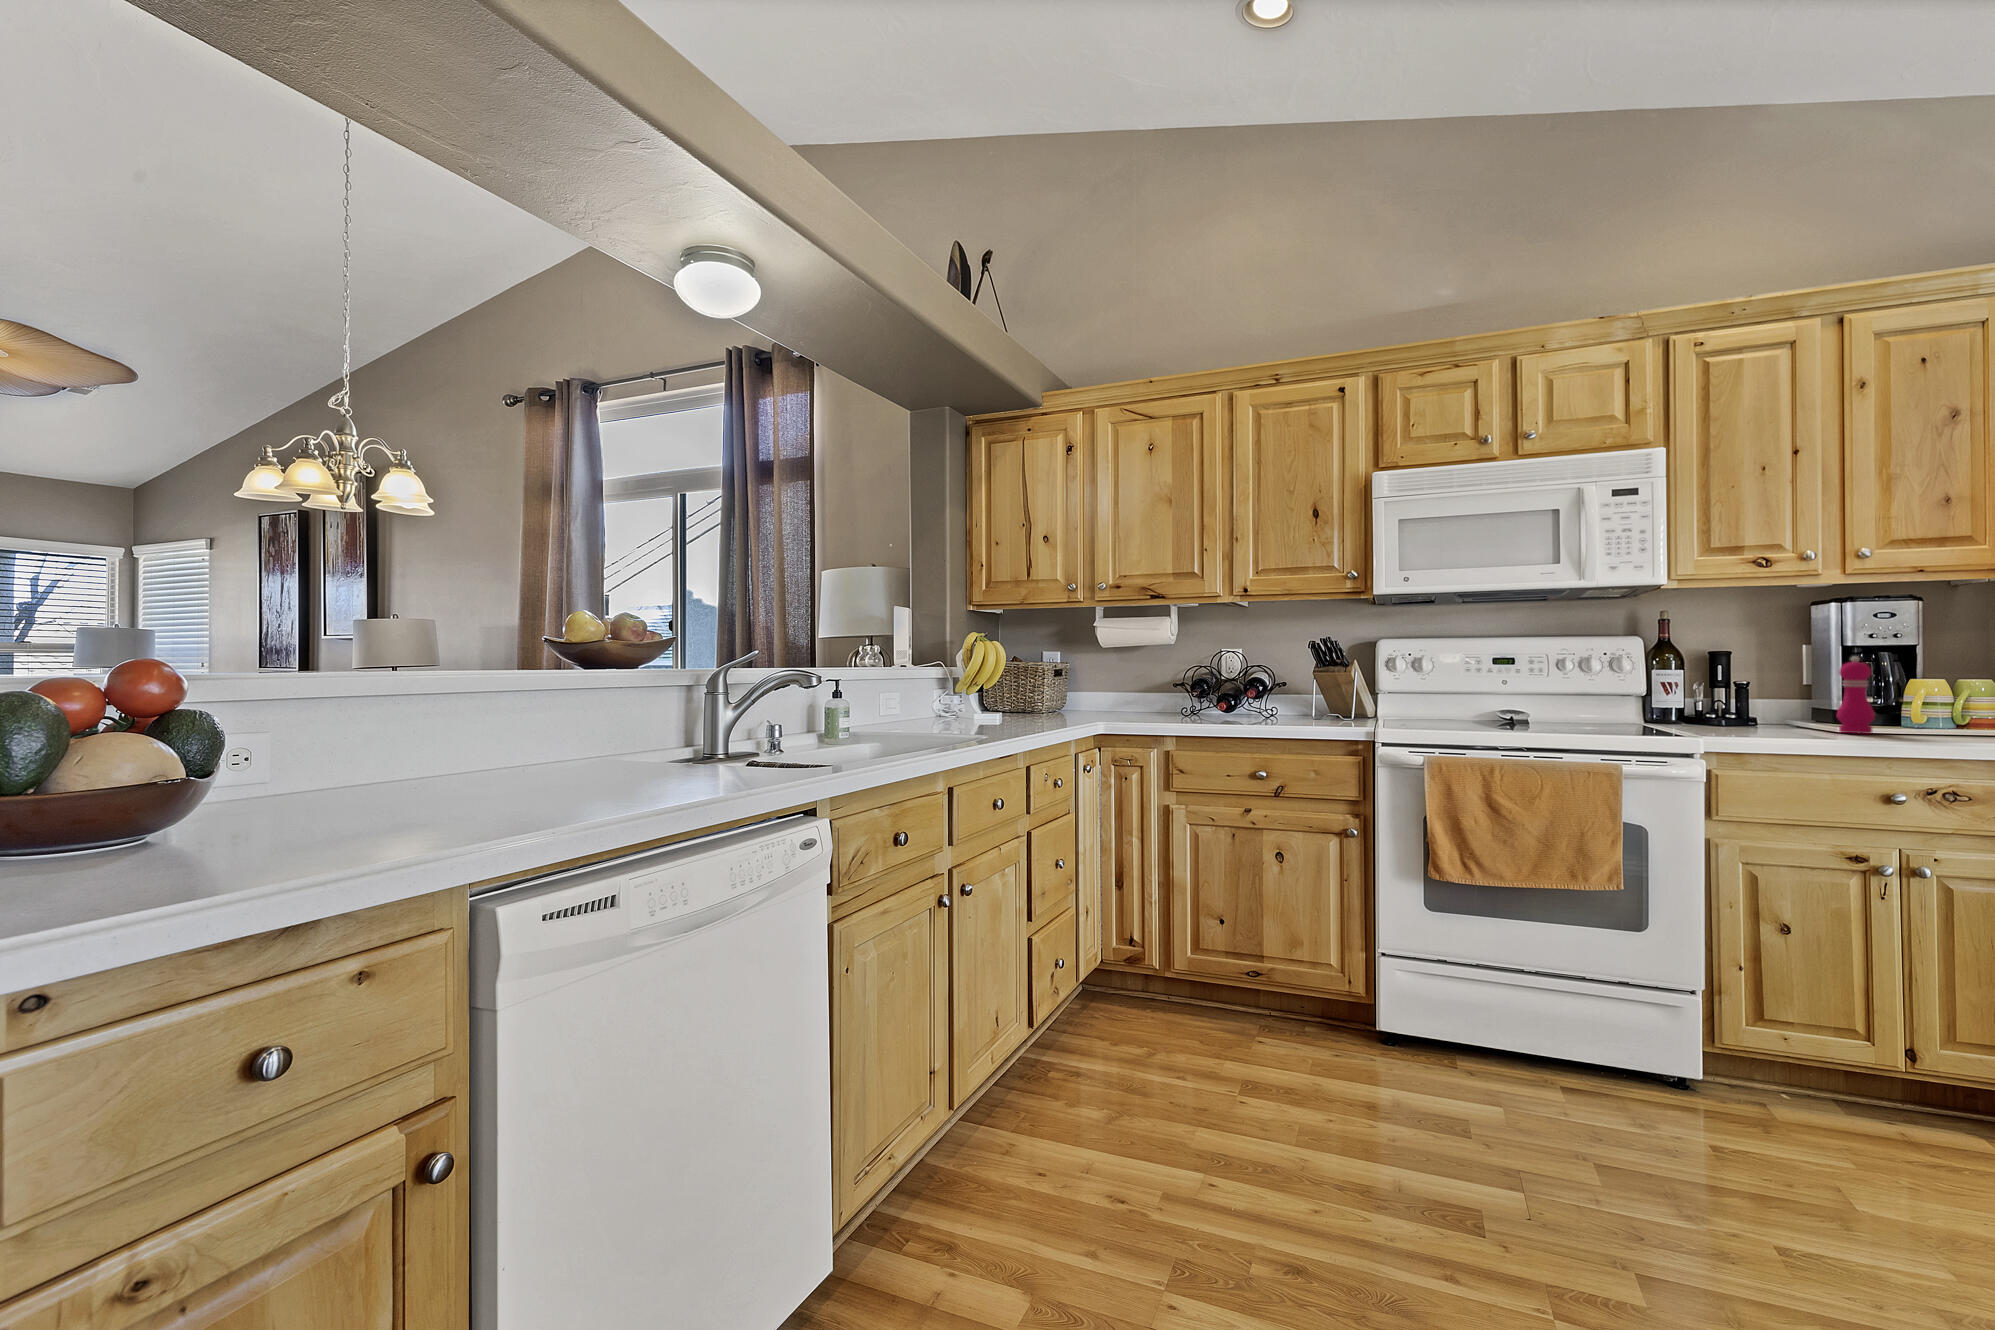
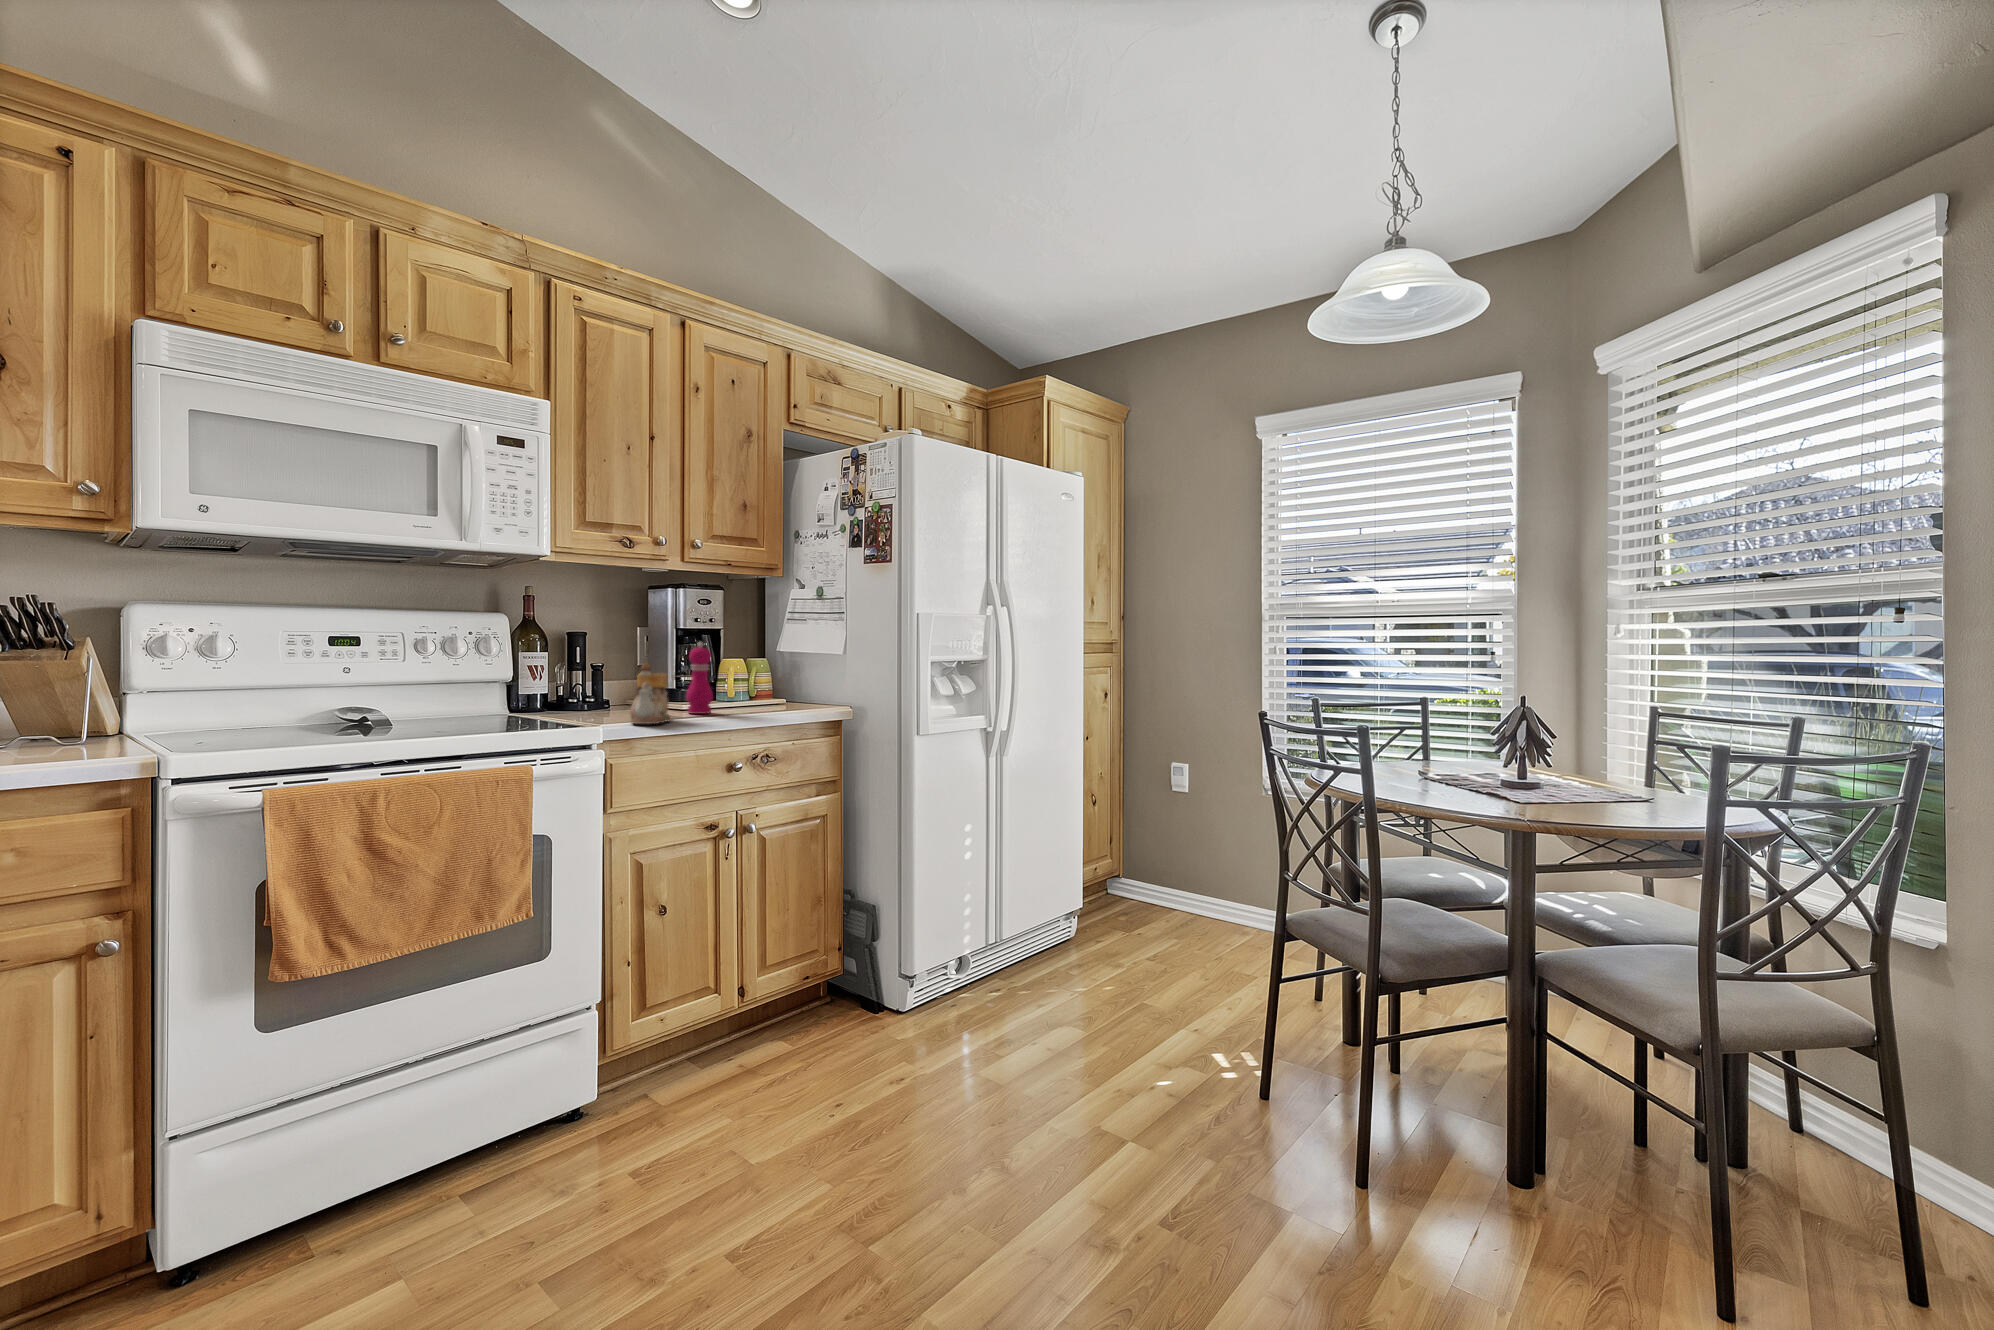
teapot: none [1747,678,1803,737] -> present [630,663,671,724]

